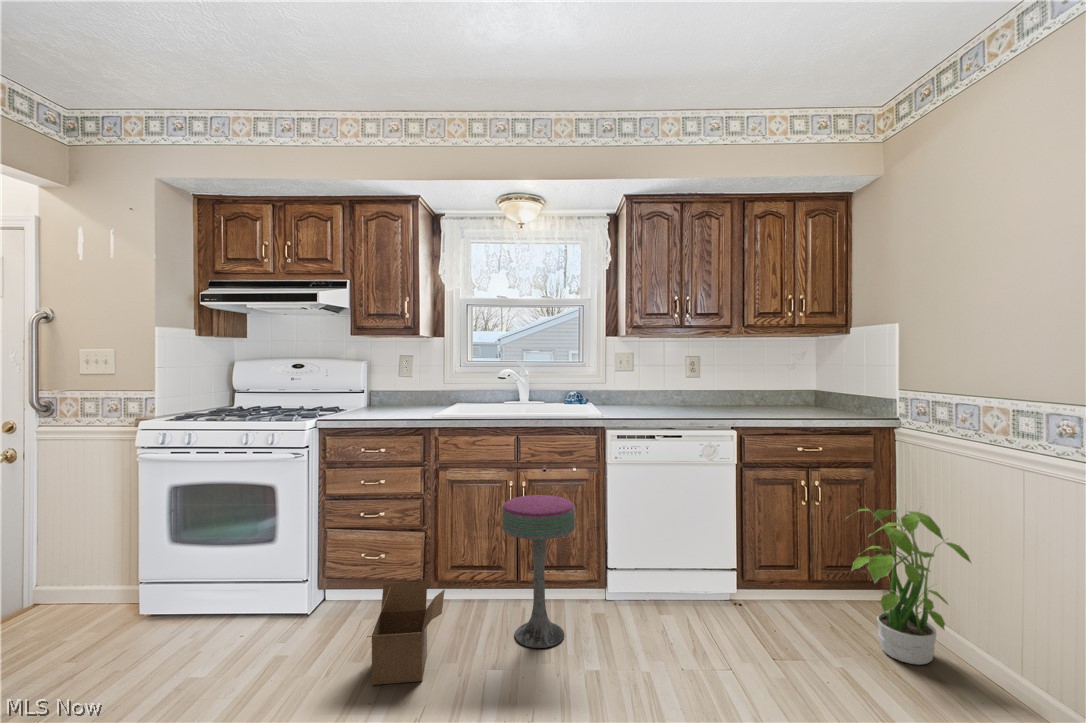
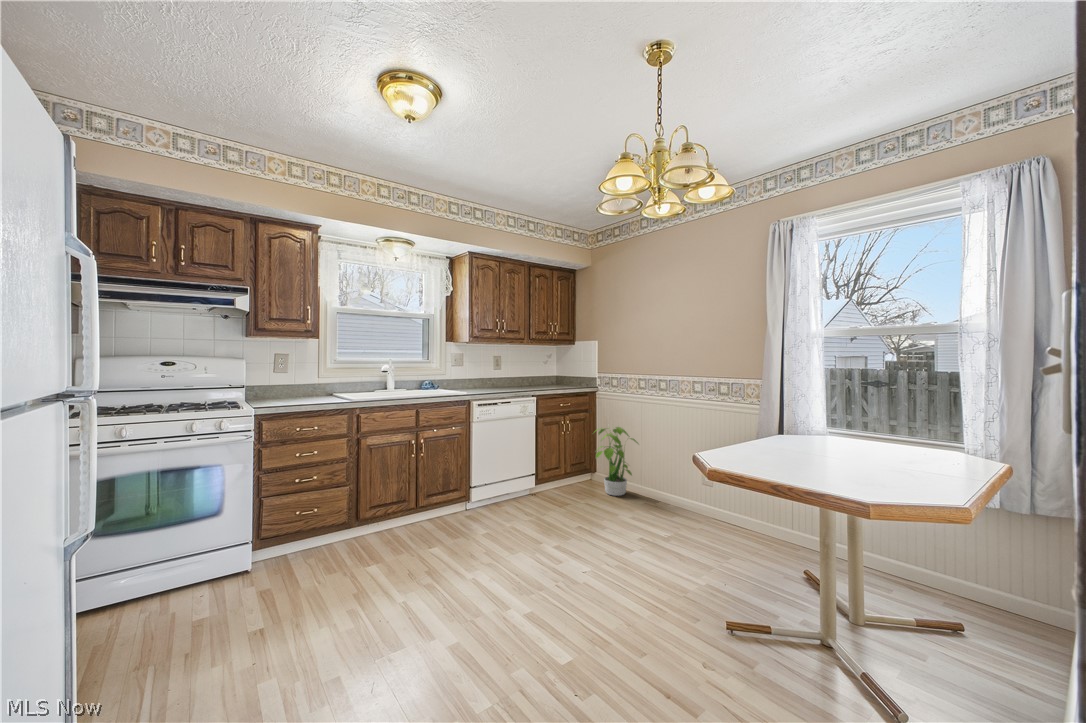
bar stool: present [502,495,575,648] -> none [426,444,473,538]
cardboard box: present [367,582,445,685] -> none [354,512,416,584]

